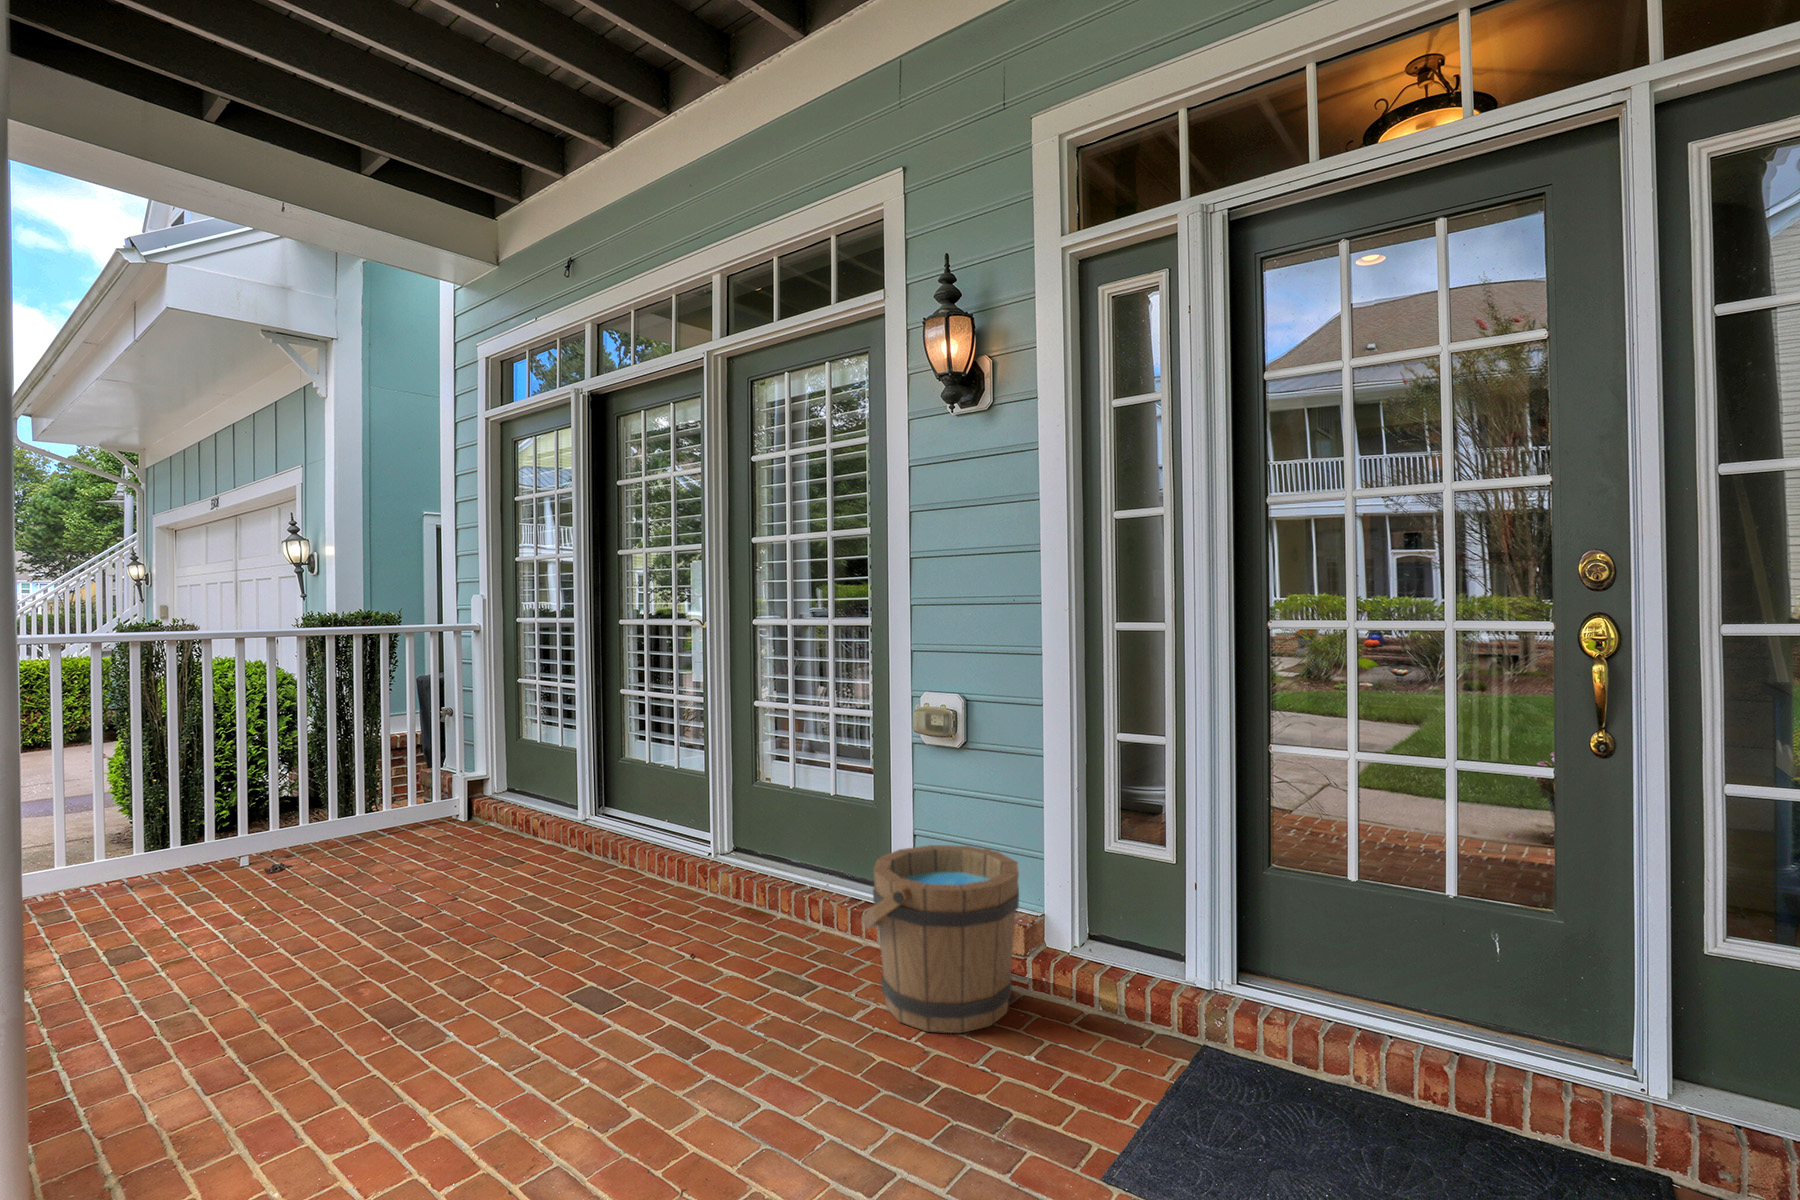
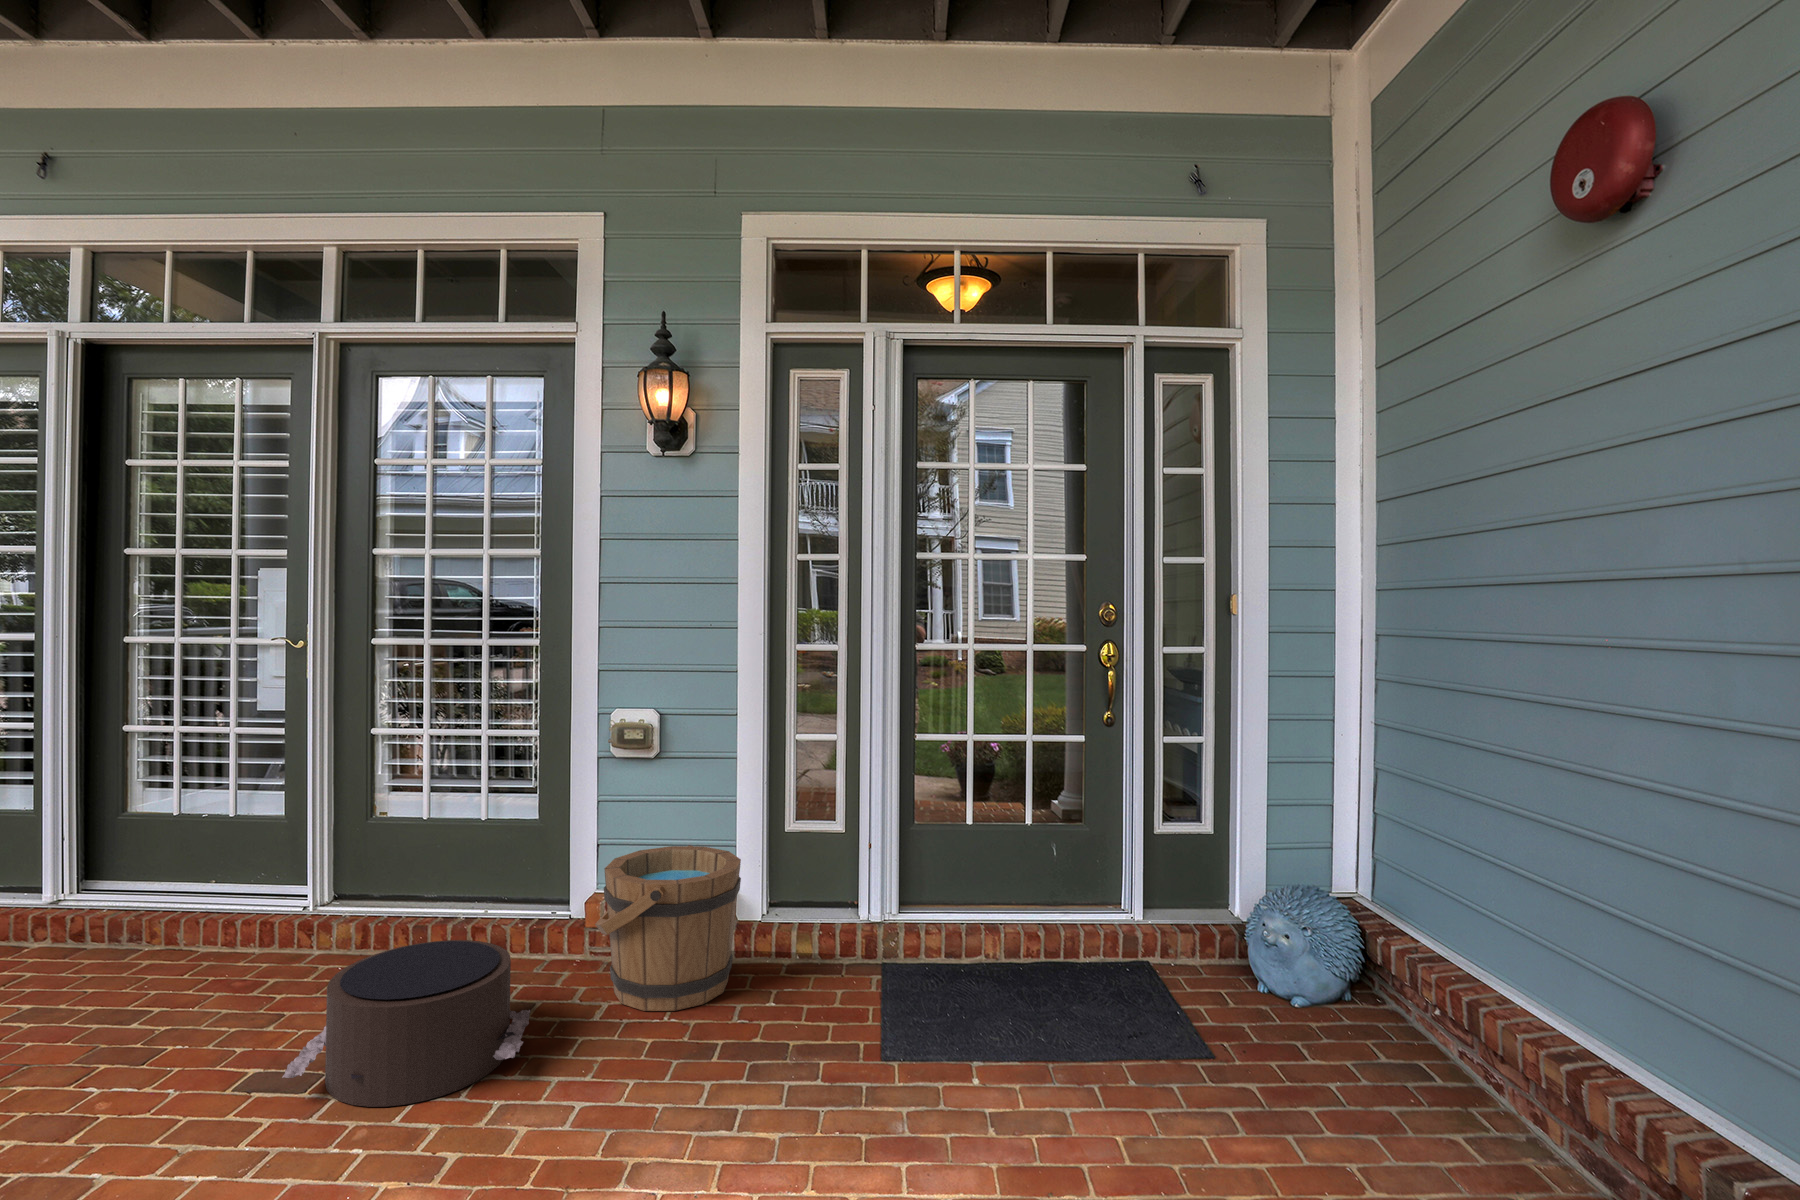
pouf: none [576,900,786,1052] -> present [282,940,530,1107]

